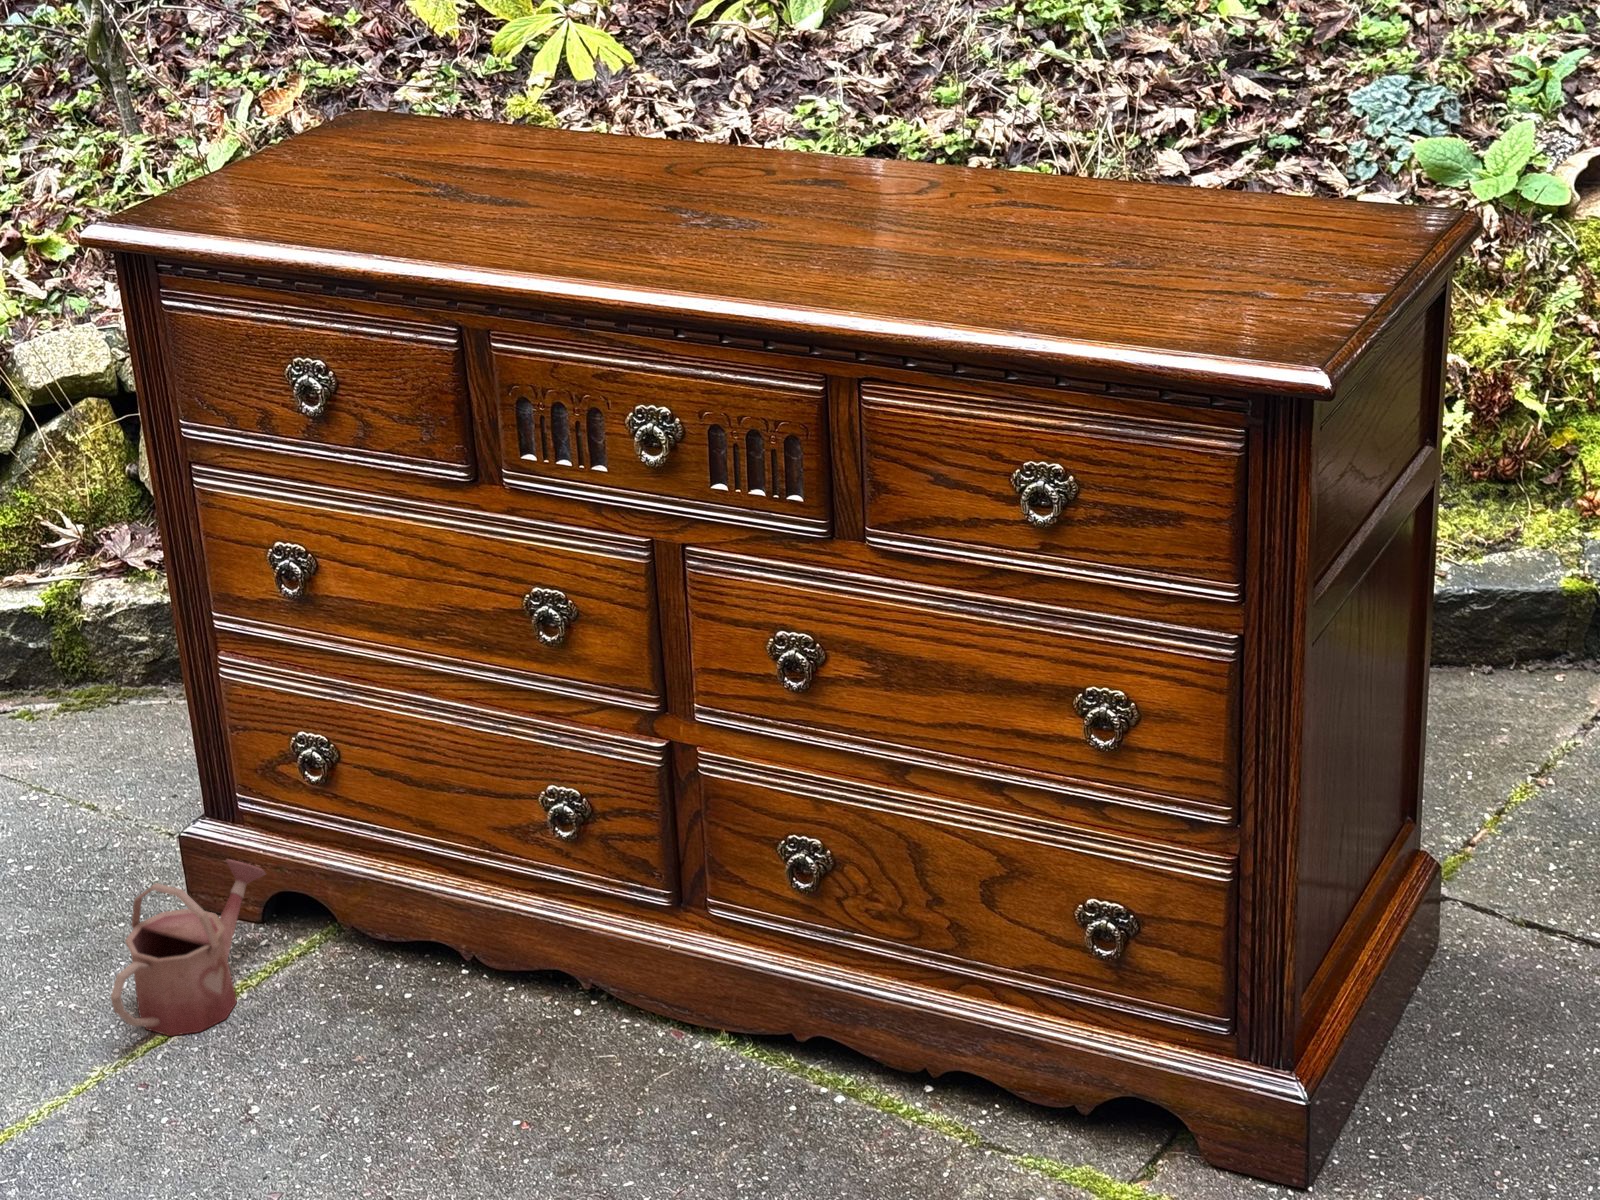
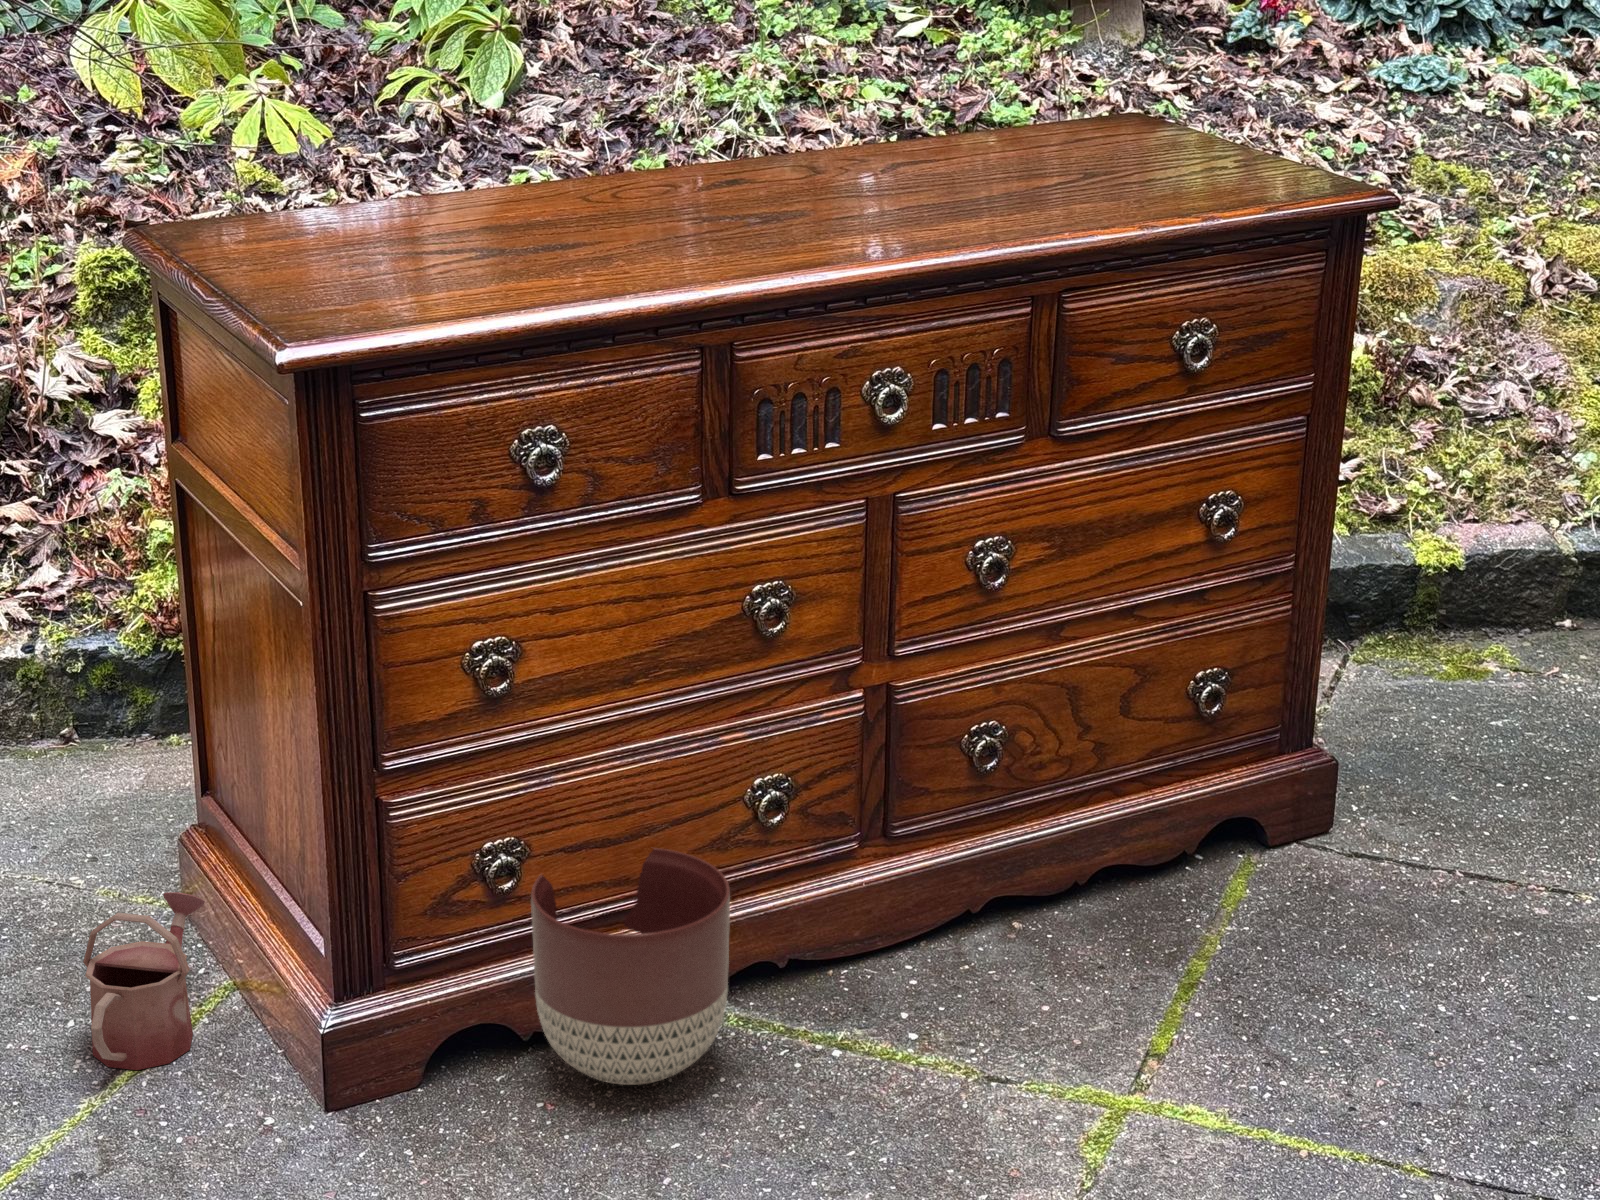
planter: none [509,862,719,1113] -> present [531,848,730,1085]

